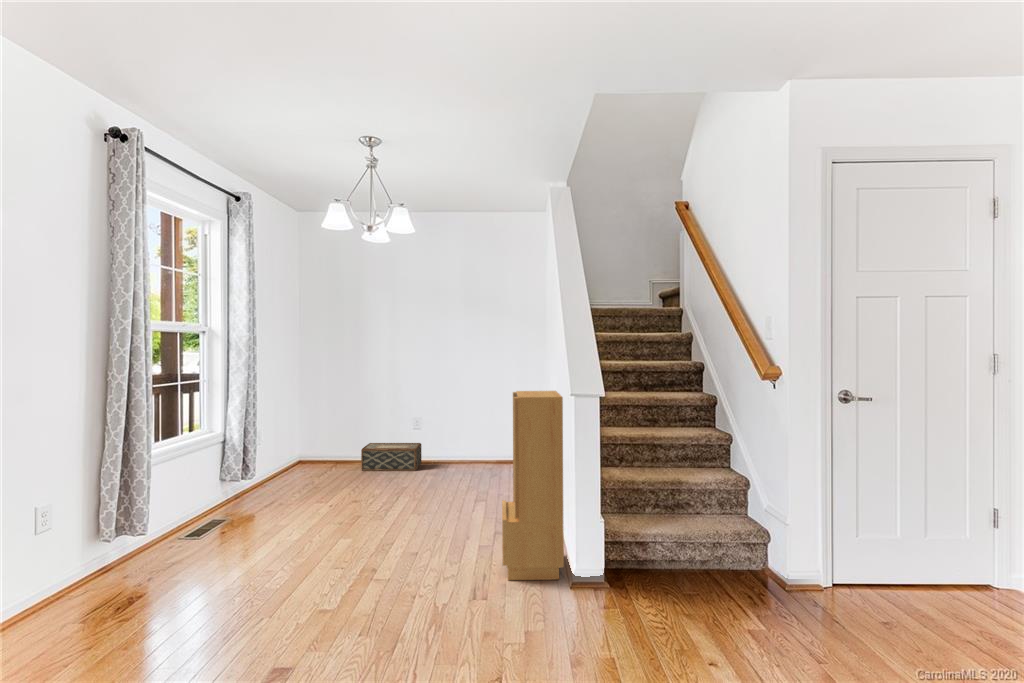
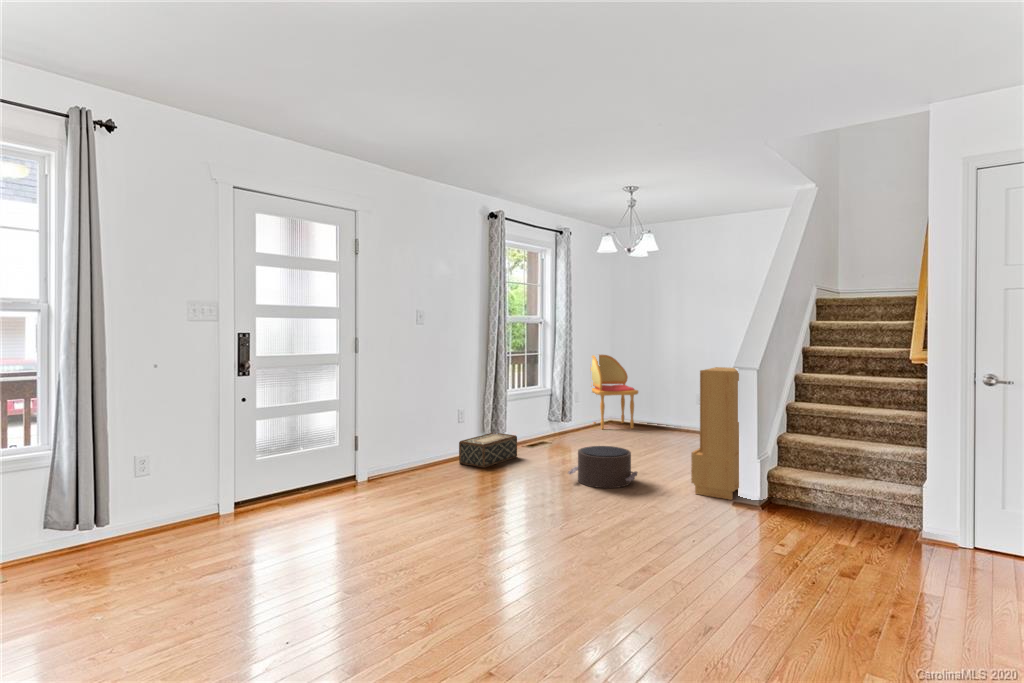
dining chair: none [275,377,349,481] -> present [591,355,638,429]
woven basket: present [361,443,422,471] -> present [459,433,517,468]
pouf: none [302,525,419,610] -> present [568,446,638,488]

